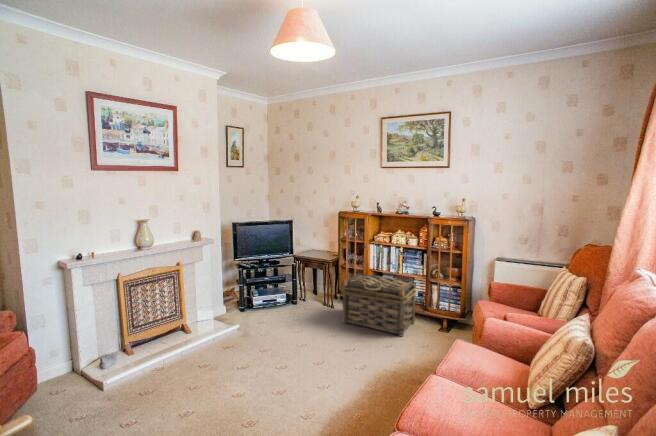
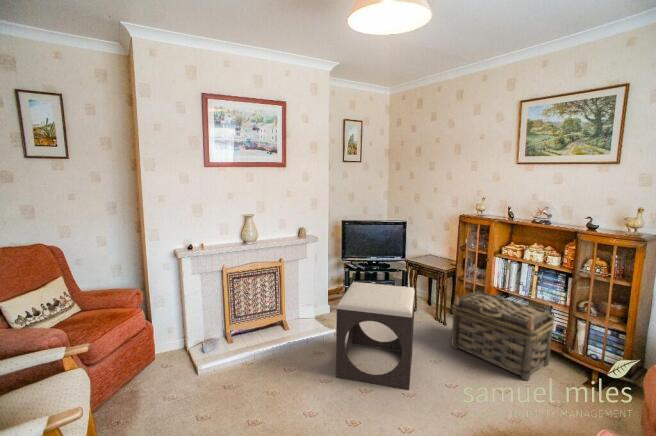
footstool: none [249,275,317,365] -> present [336,282,415,390]

